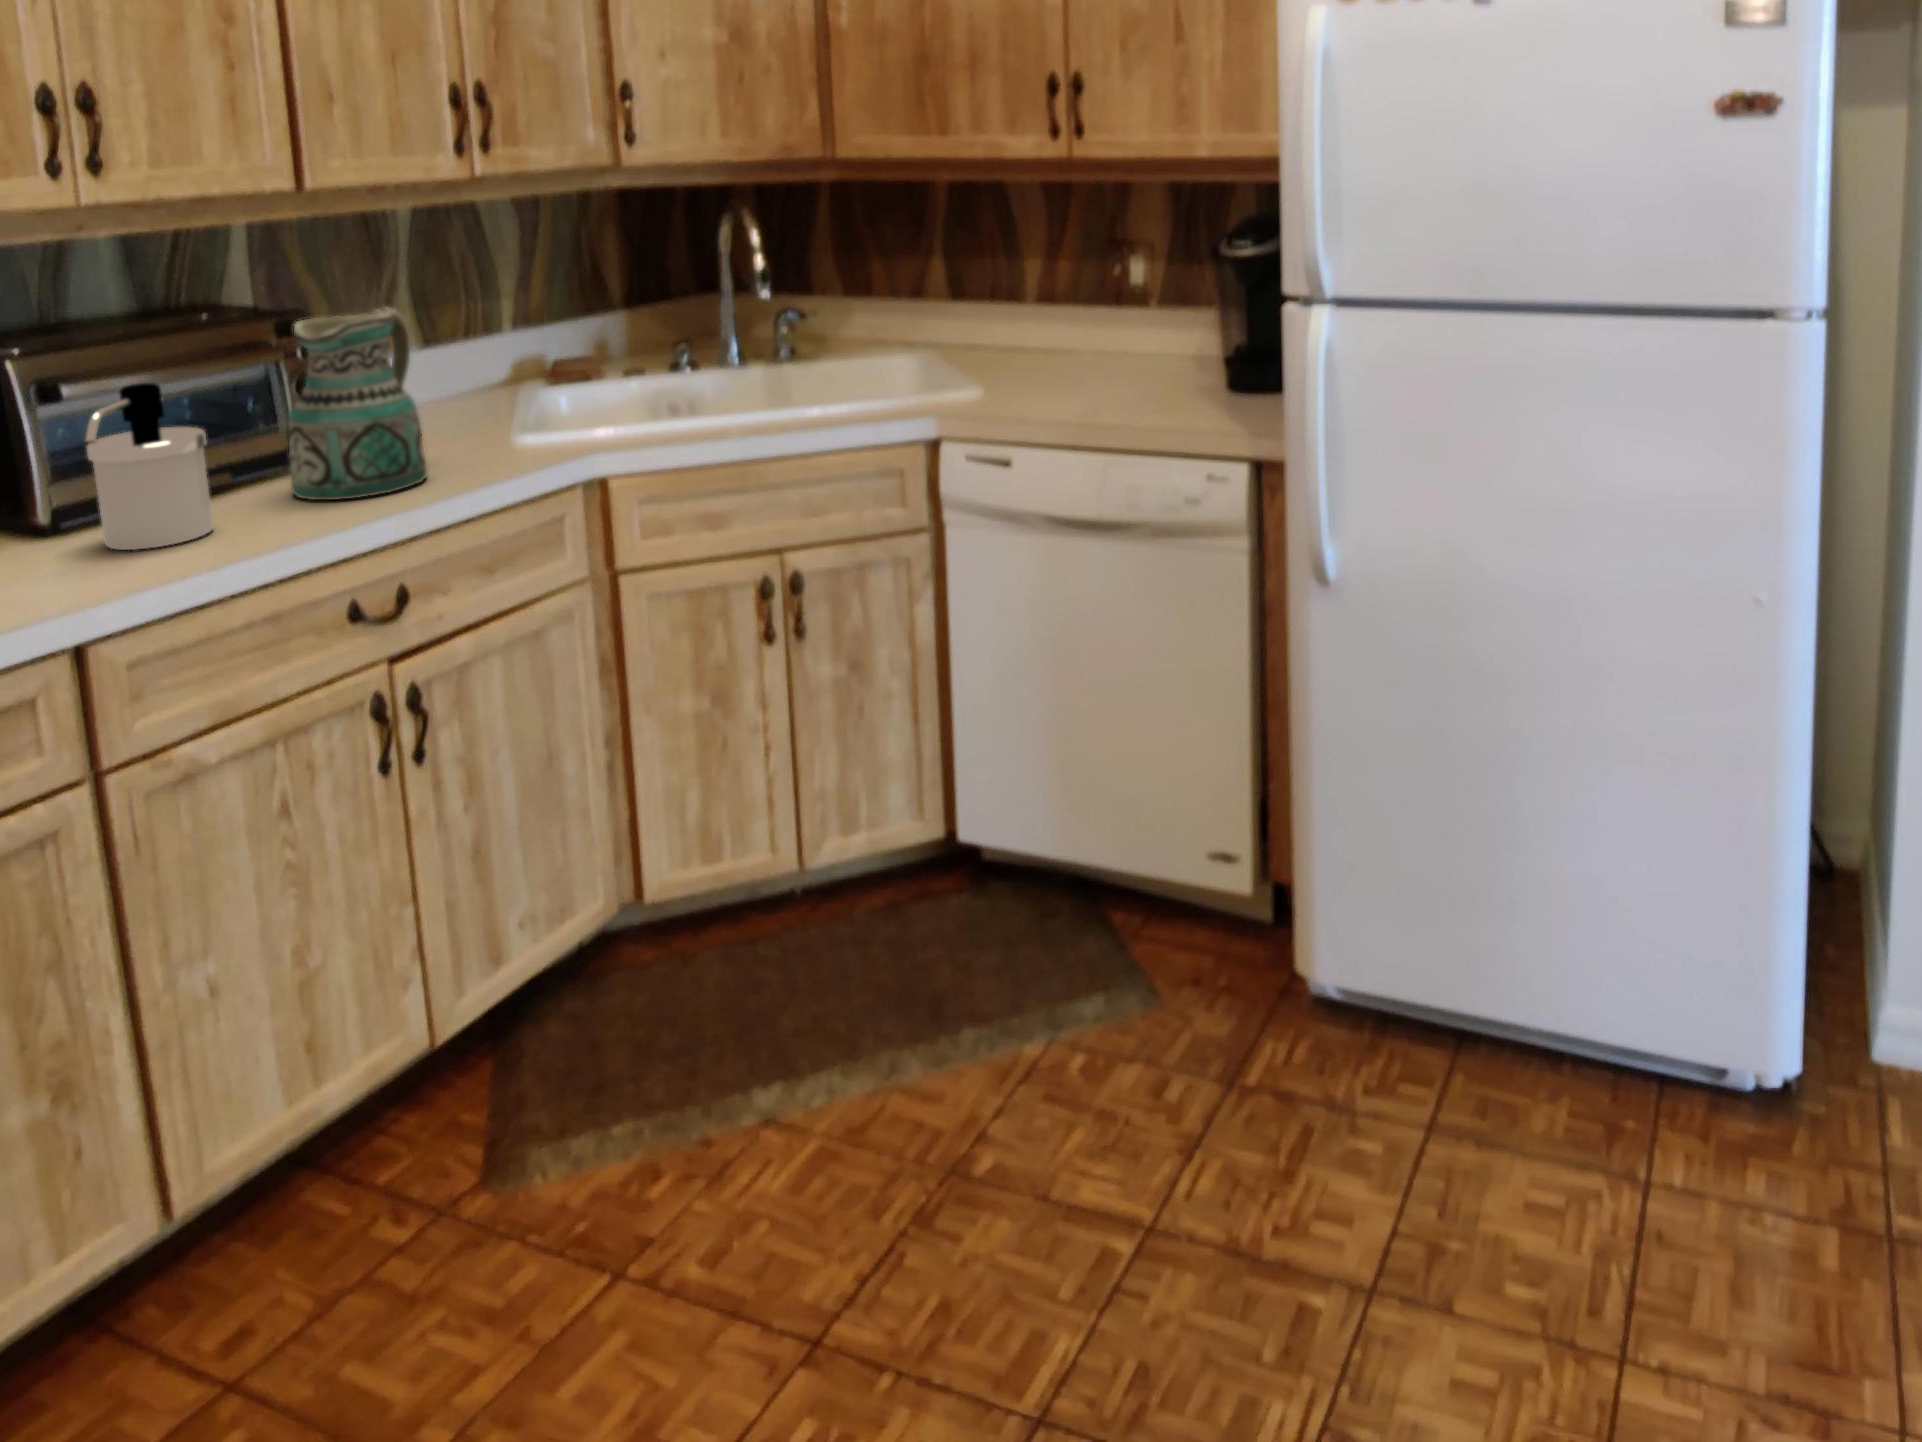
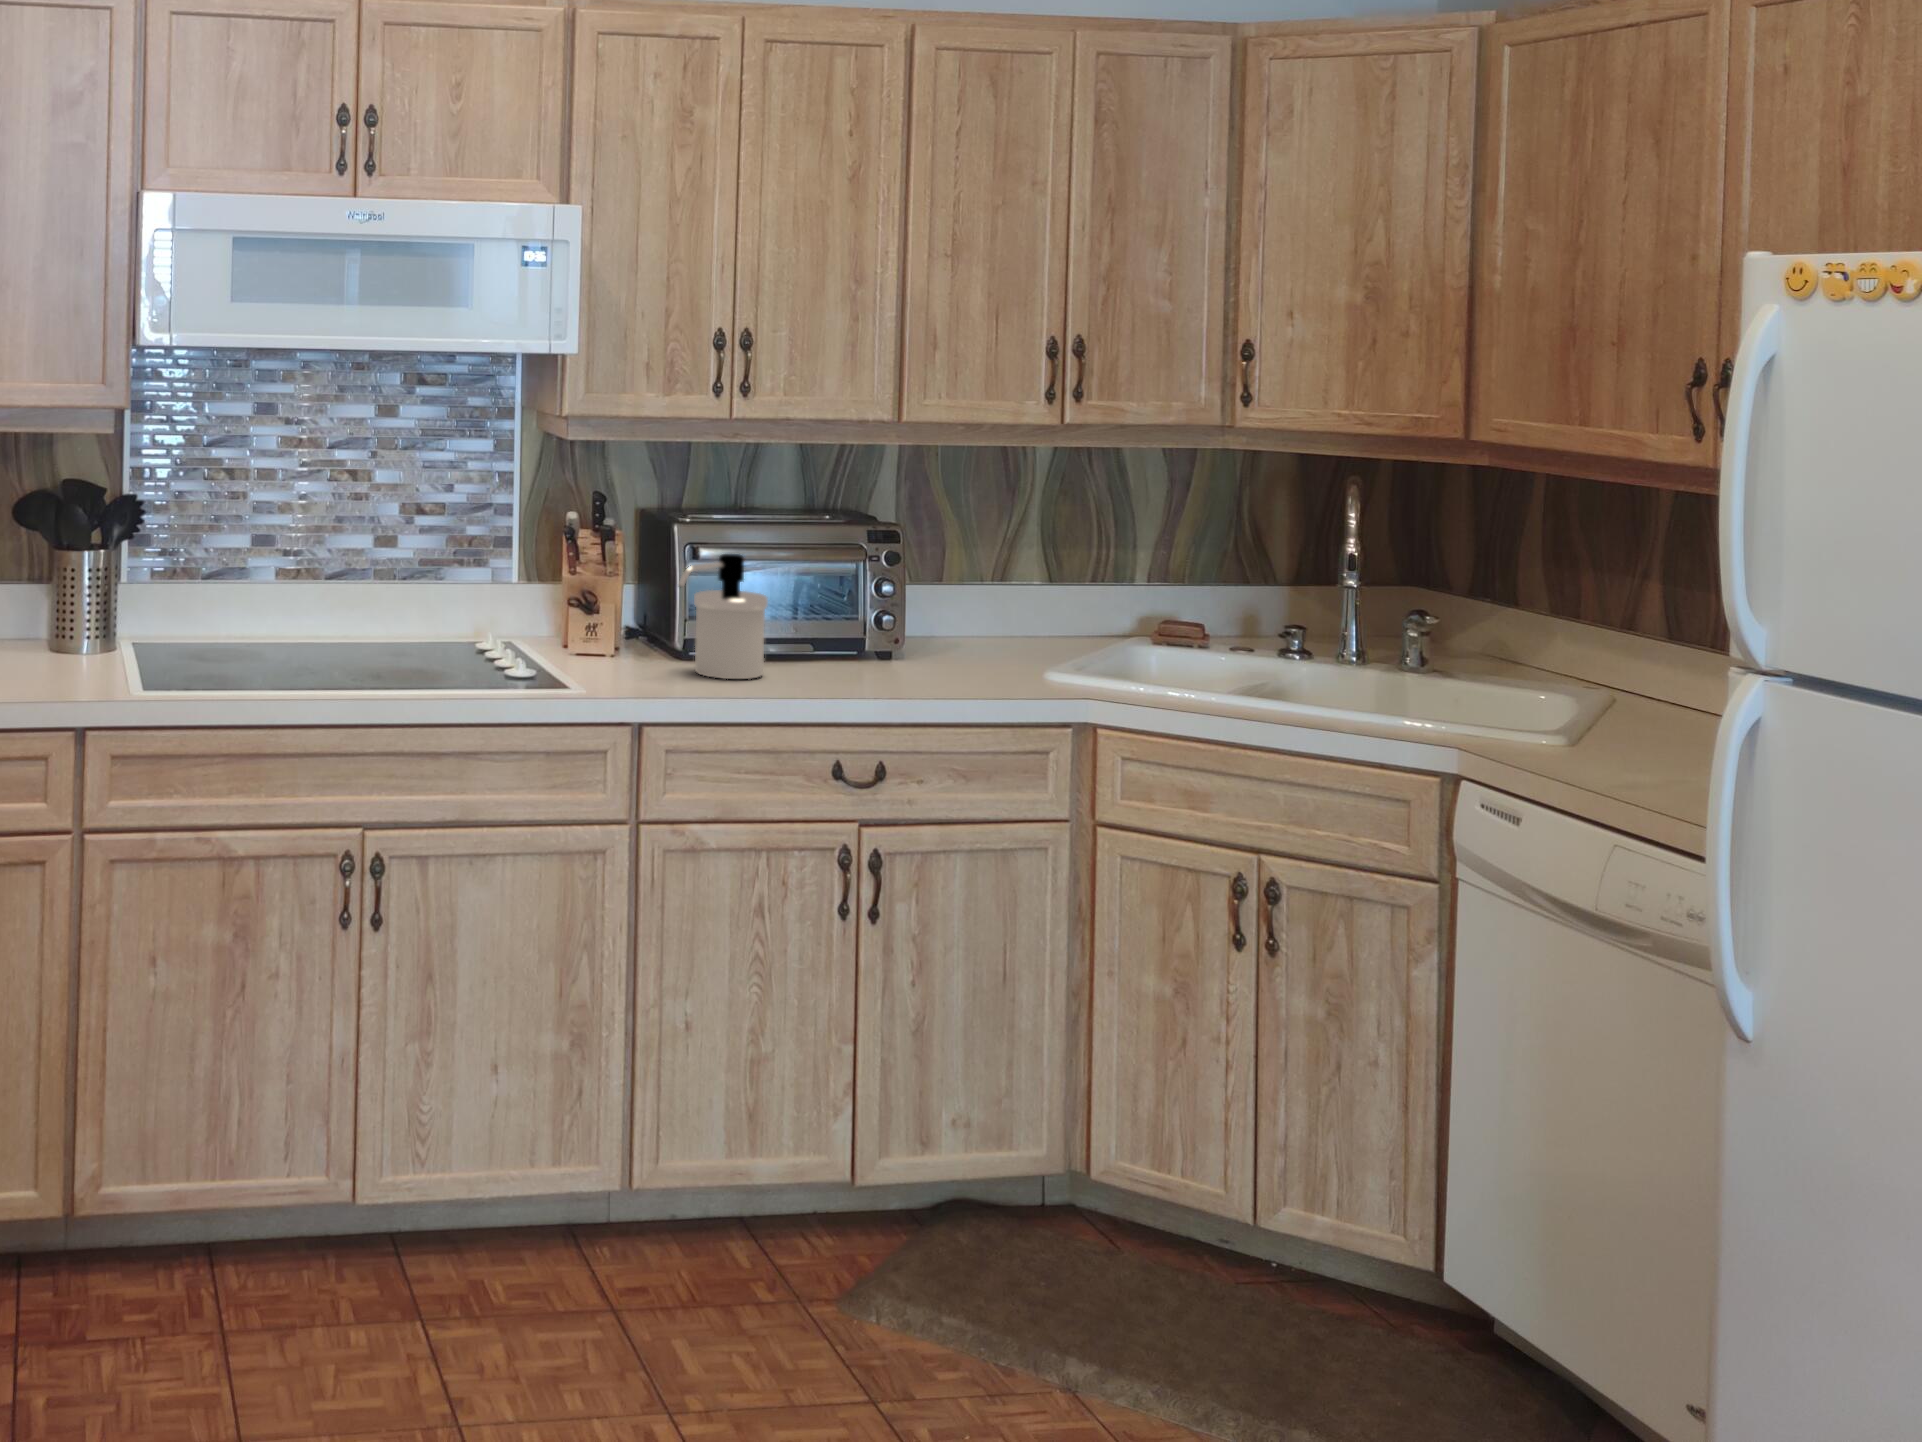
ceramic pitcher: present [288,306,427,500] -> none [837,527,958,684]

